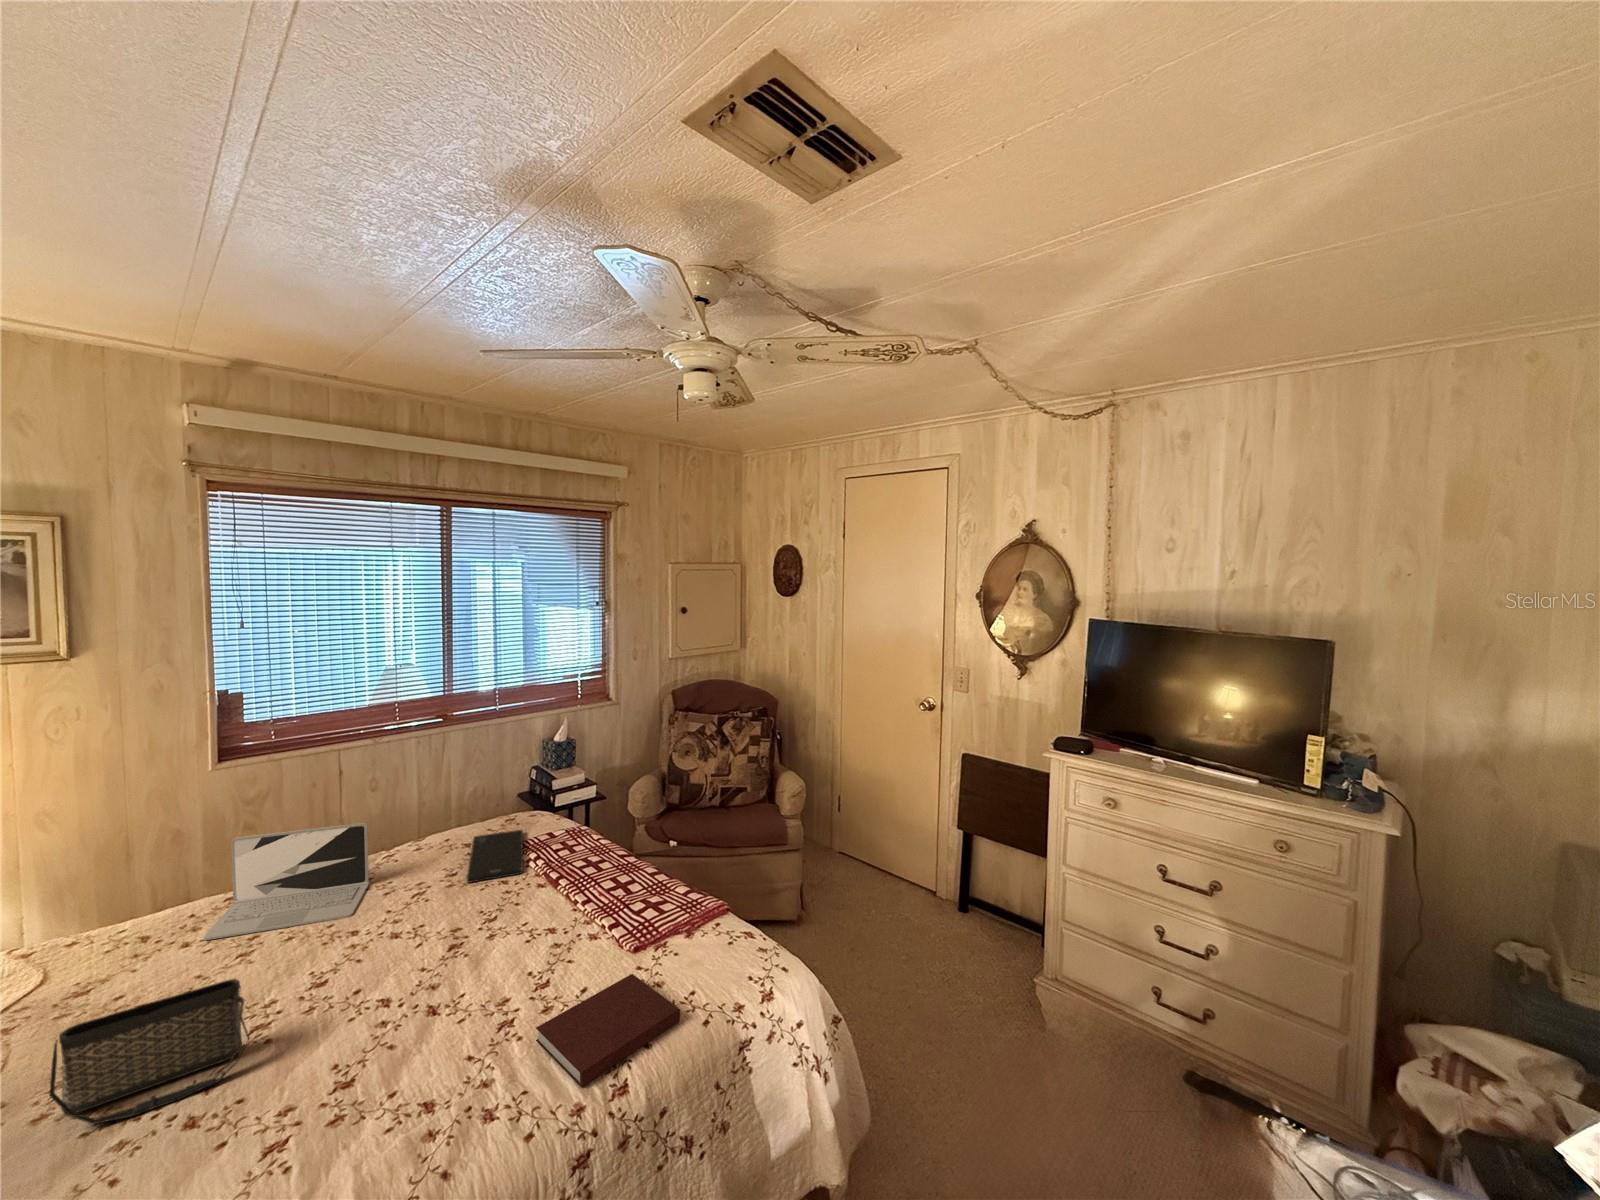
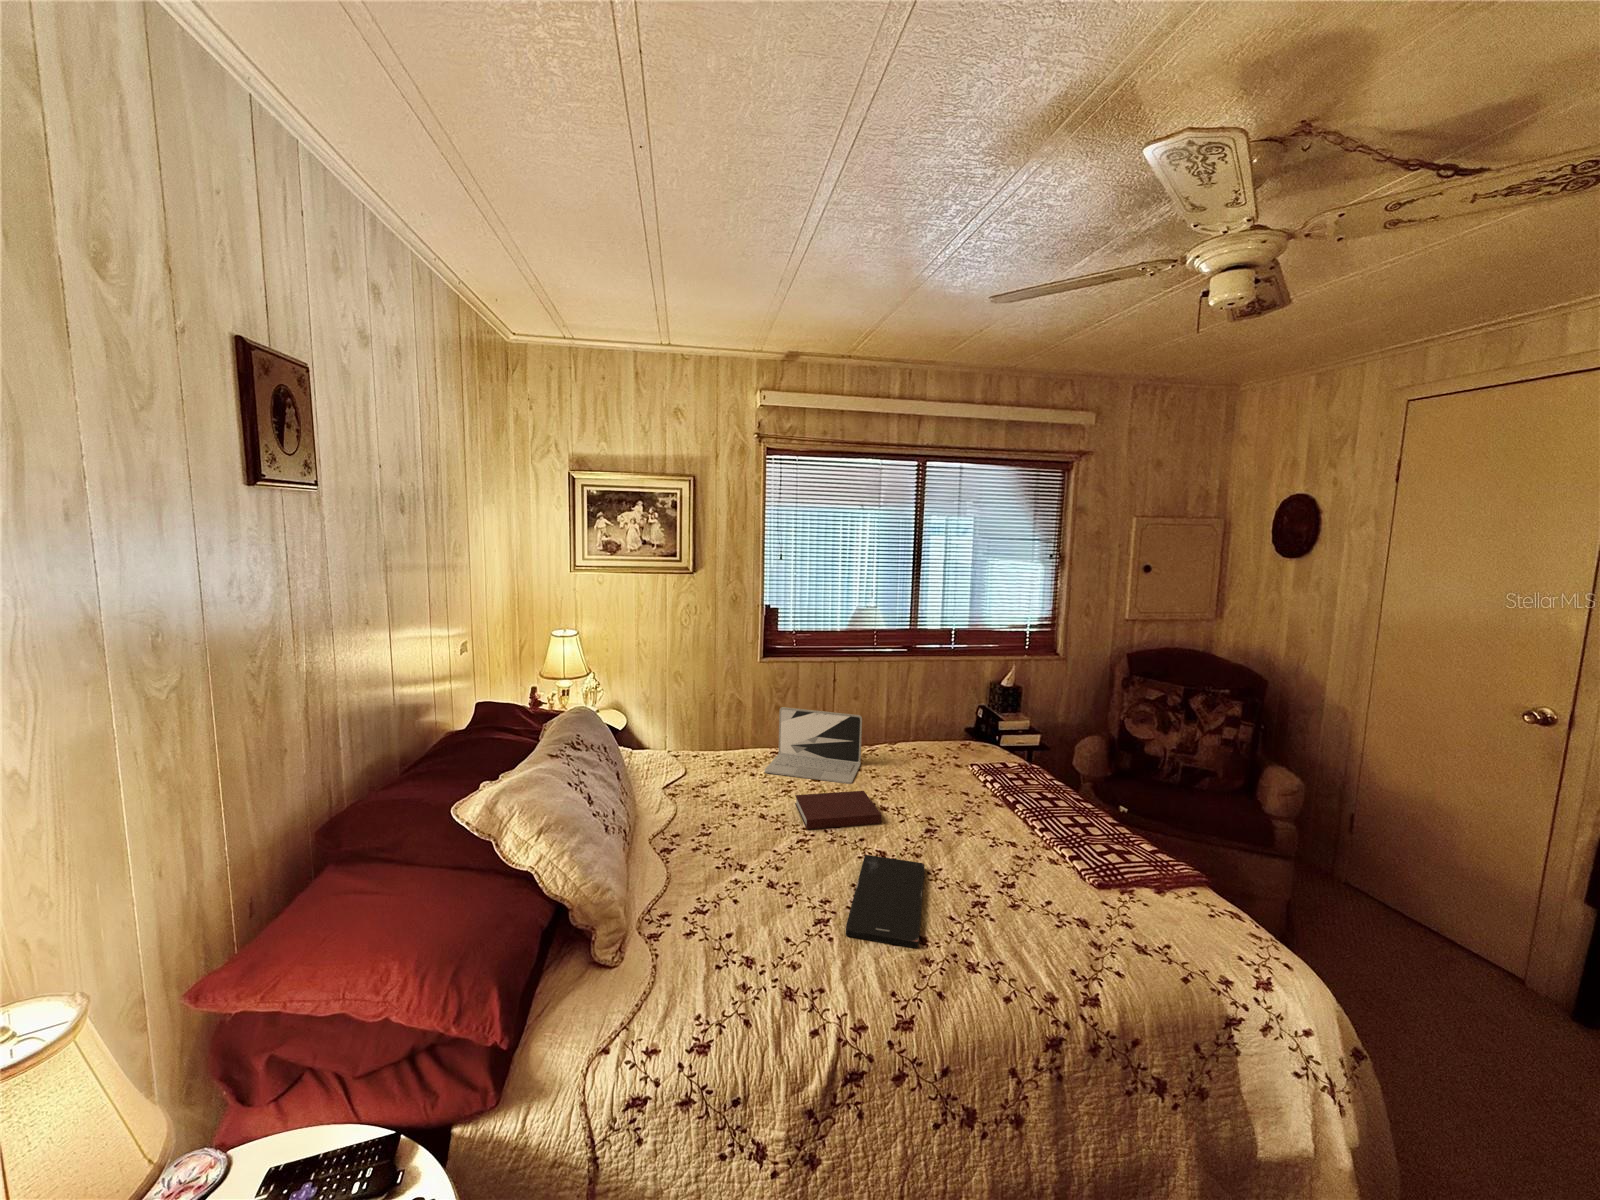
smartphone: present [467,830,523,883] -> present [846,855,925,948]
notebook: present [536,974,680,1087] -> present [795,791,882,829]
handbag: present [49,979,250,1124] -> none [704,795,801,866]

